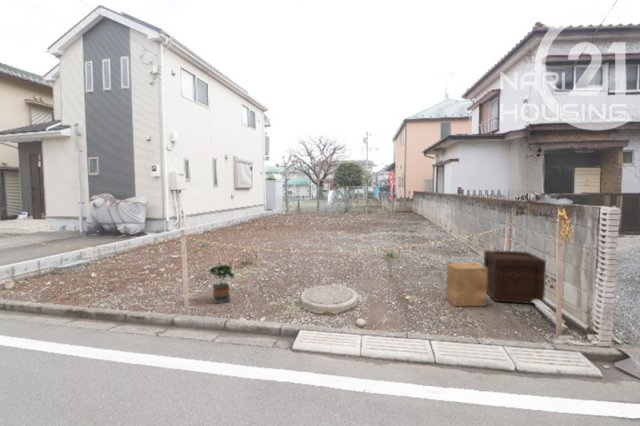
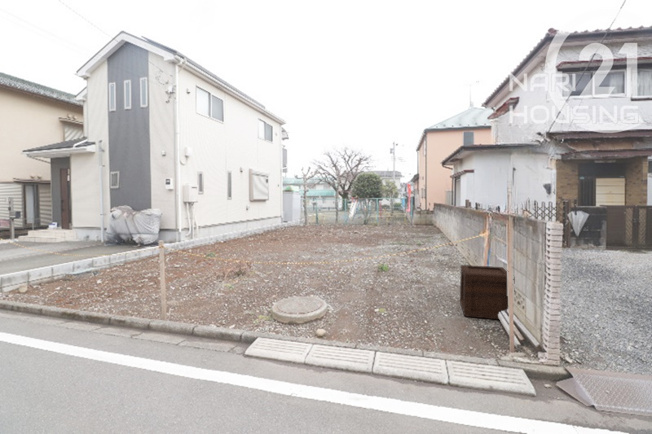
cardboard box: present [446,263,487,306] -> none [417,278,454,320]
potted tree: present [210,265,235,304] -> none [189,274,214,311]

